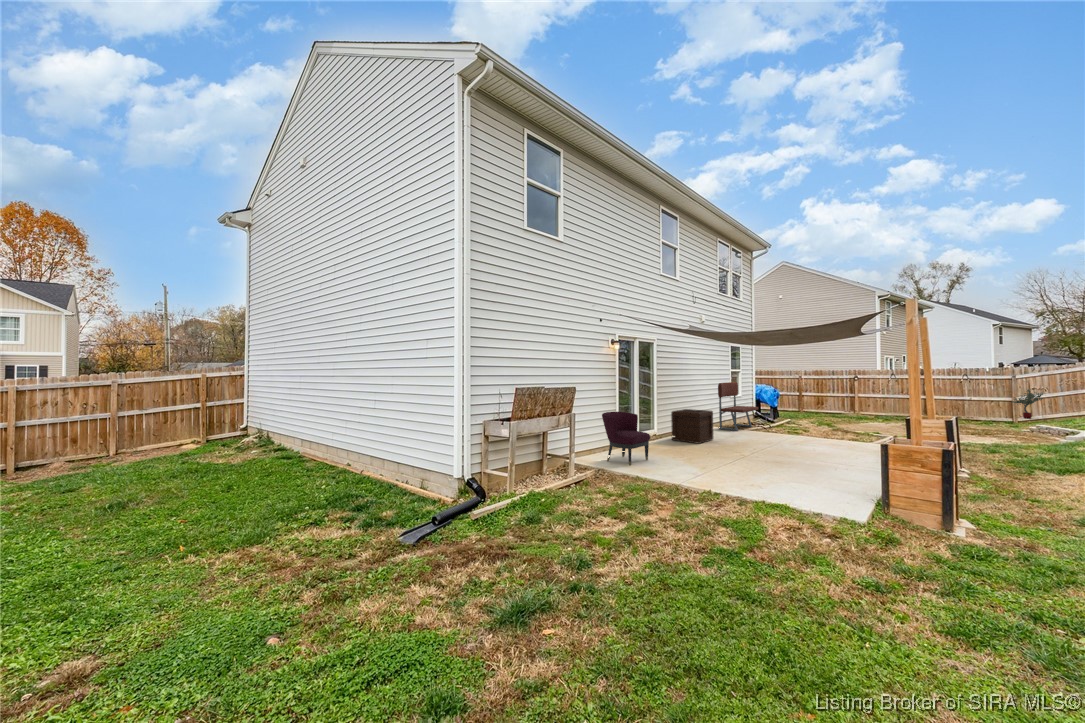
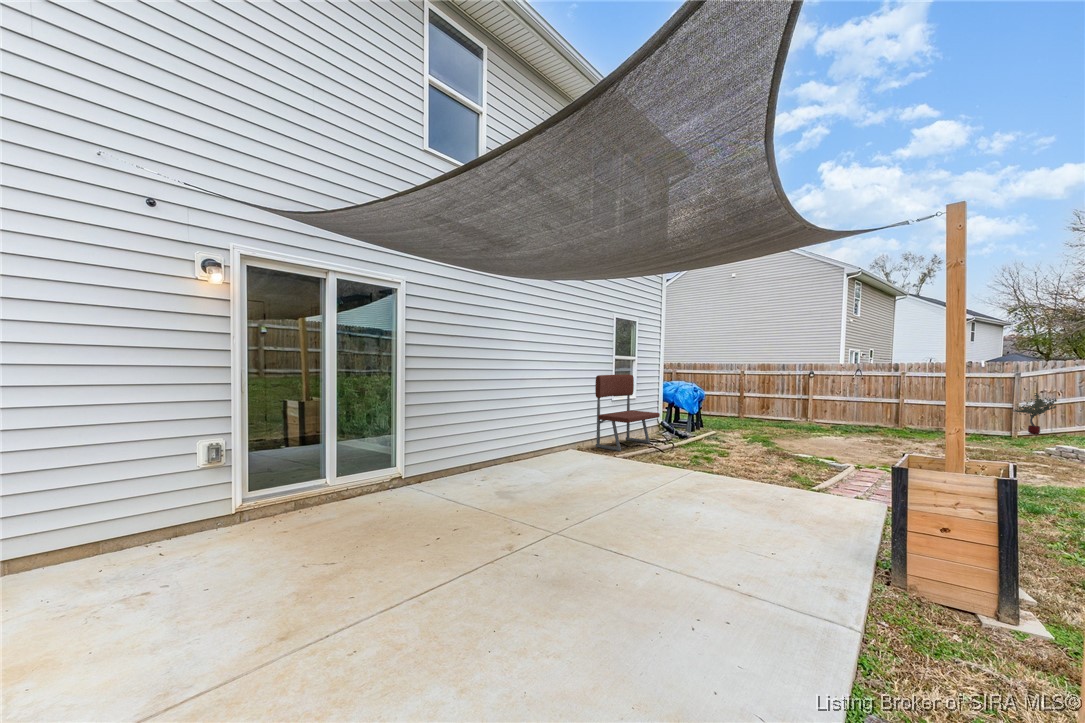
wooden crate: present [671,409,714,444] -> none [484,417,557,482]
chair: present [602,412,650,465] -> none [220,427,340,563]

